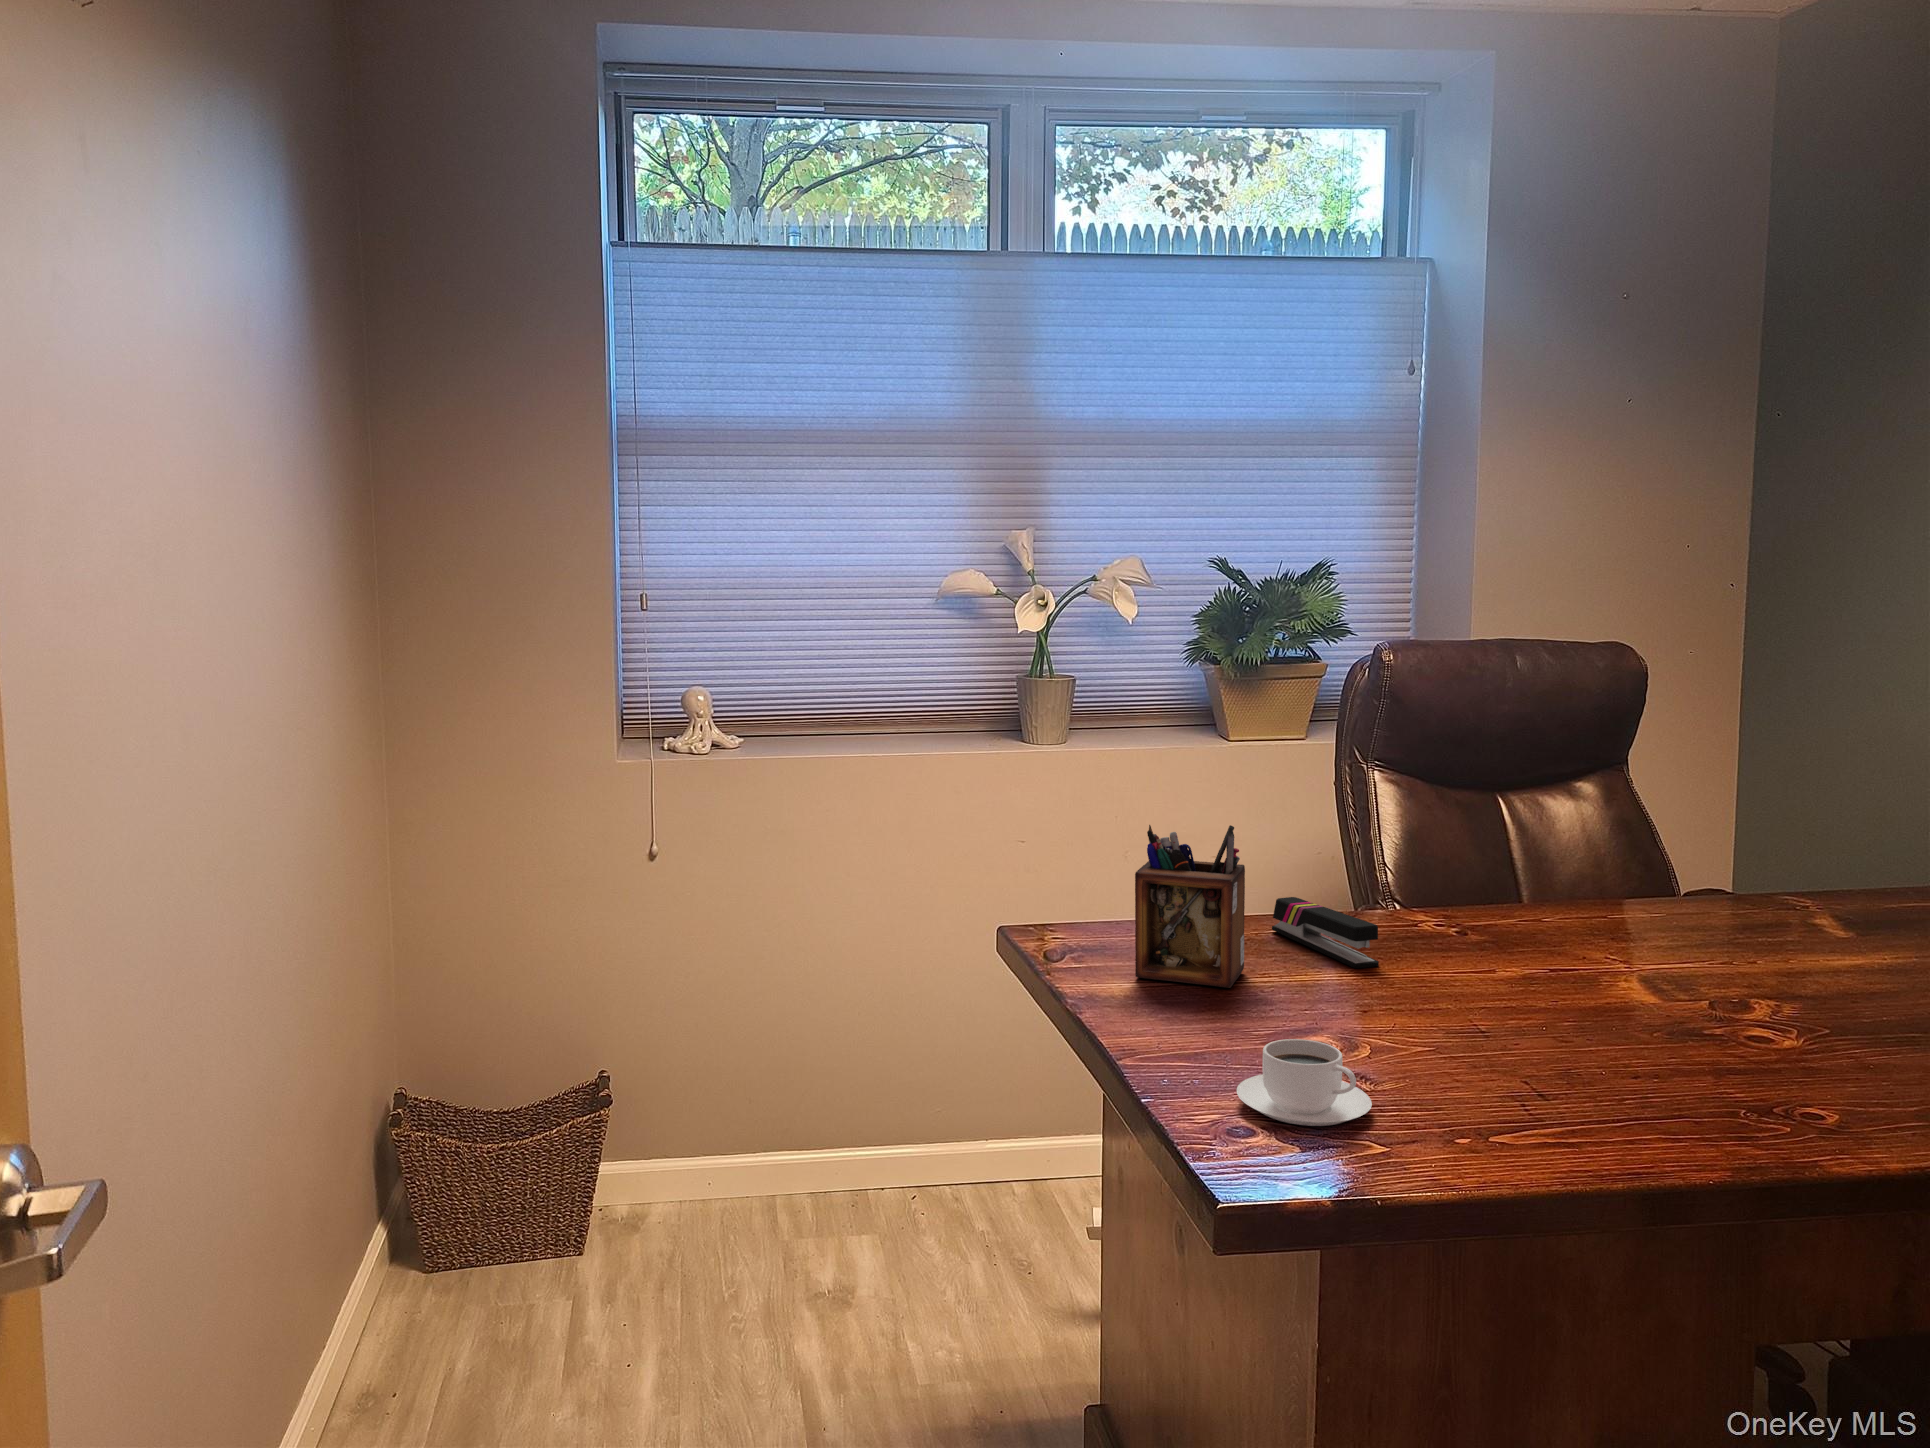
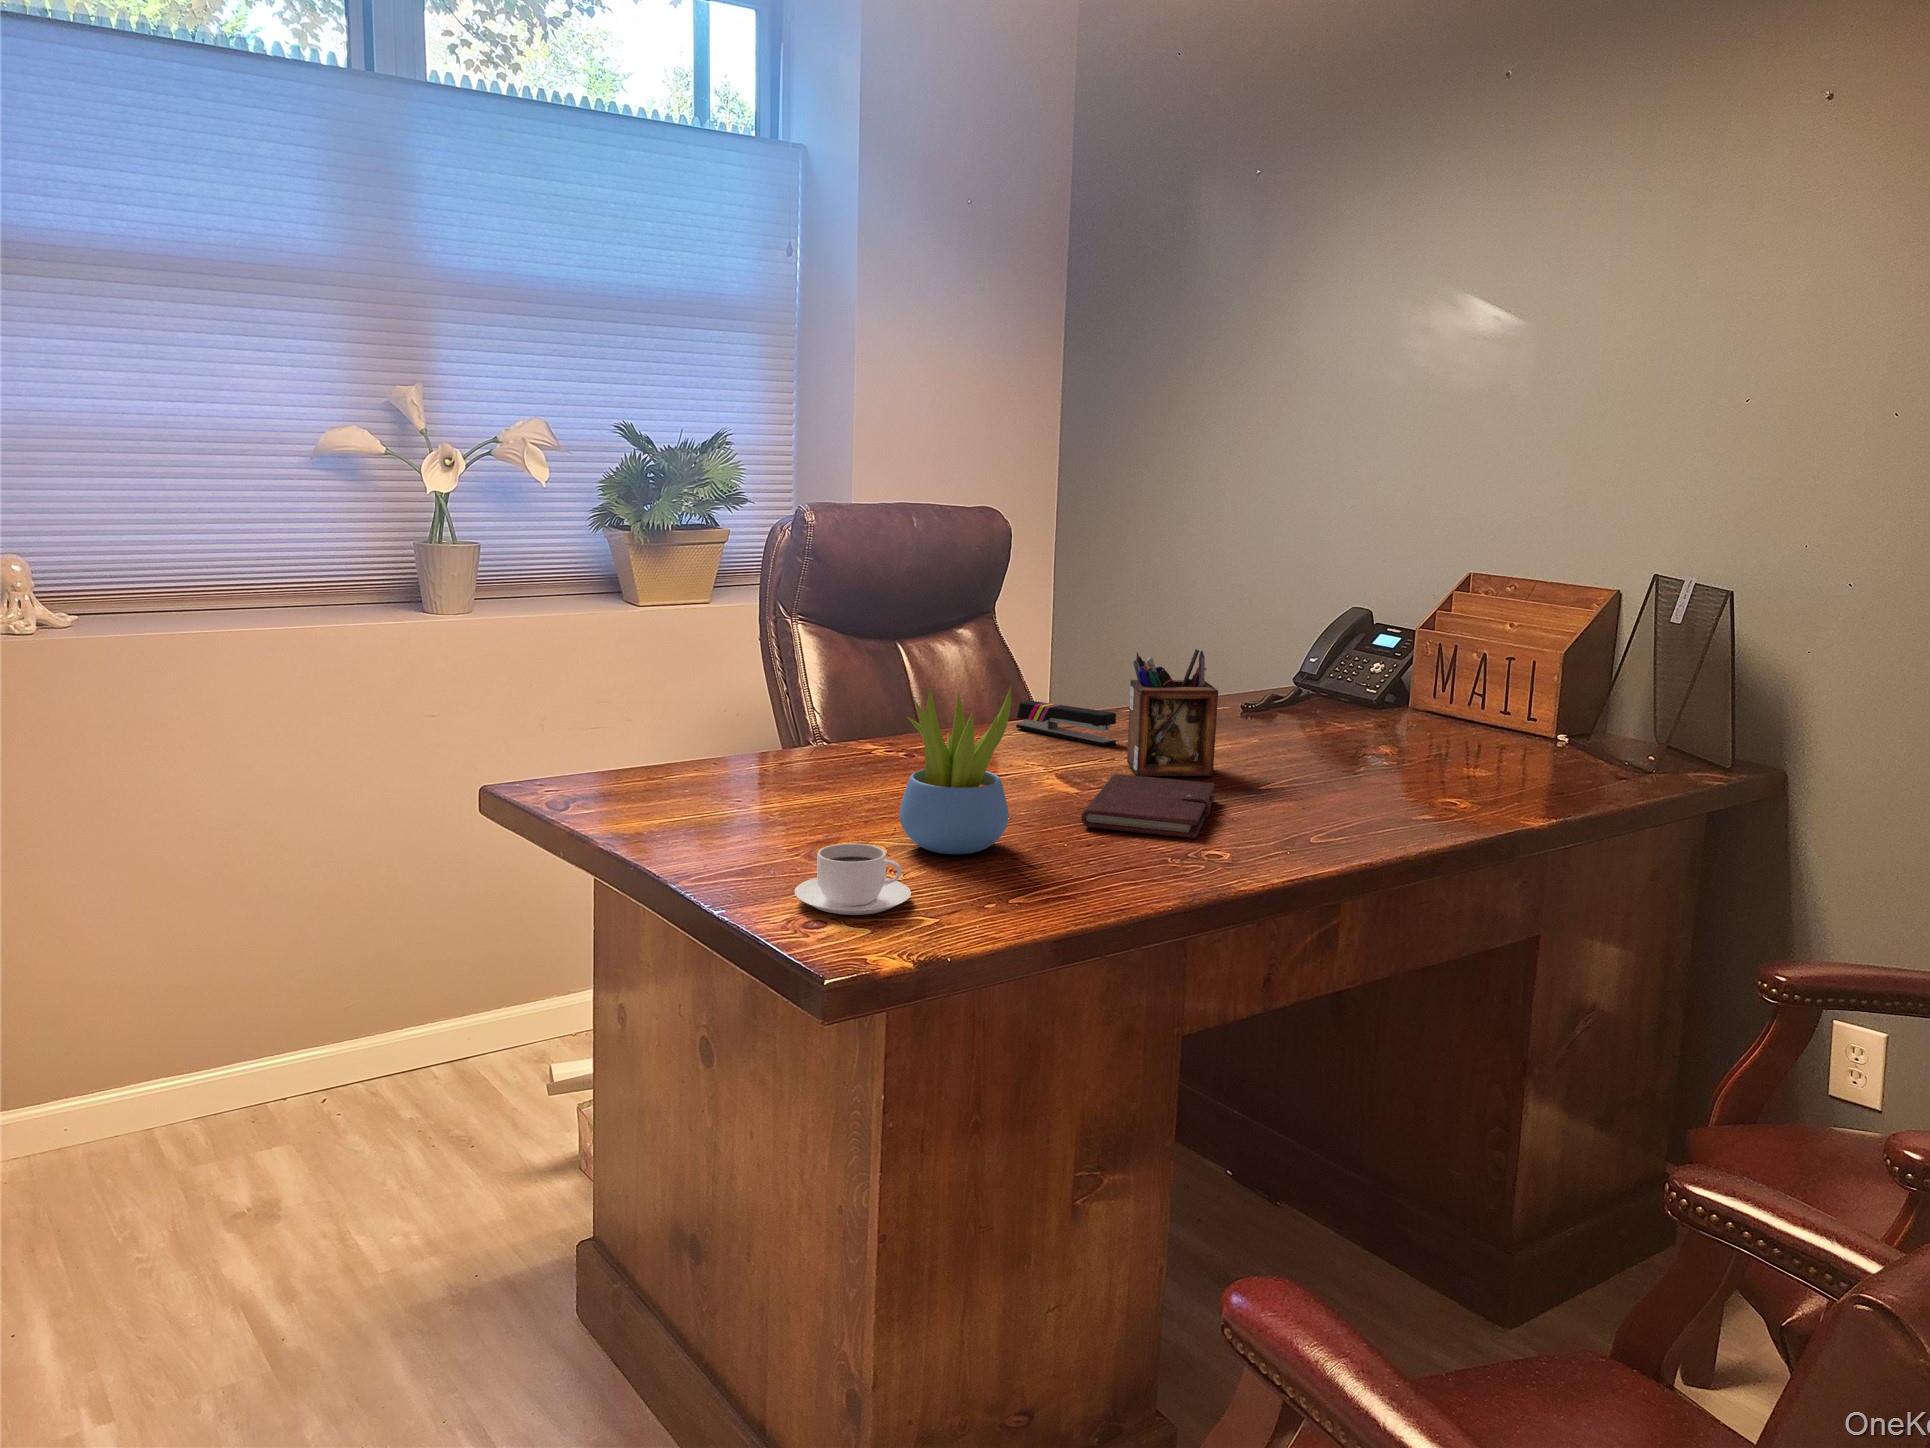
desk organizer: present [1135,825,1245,988] -> present [1127,649,1218,776]
succulent plant: none [1393,867,1530,1066] -> present [899,687,1011,854]
stapler: present [1272,897,1379,968] -> present [1016,701,1116,746]
notebook: none [1641,986,1859,1086] -> present [1081,774,1215,839]

